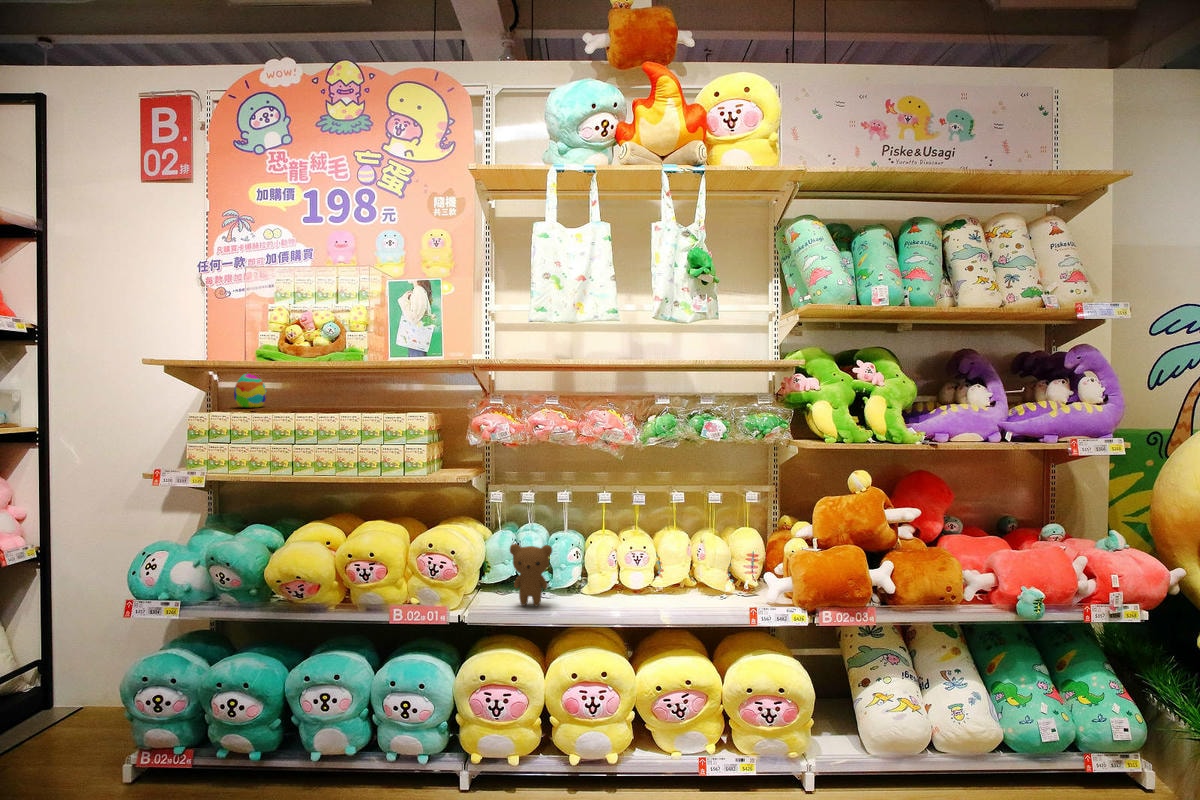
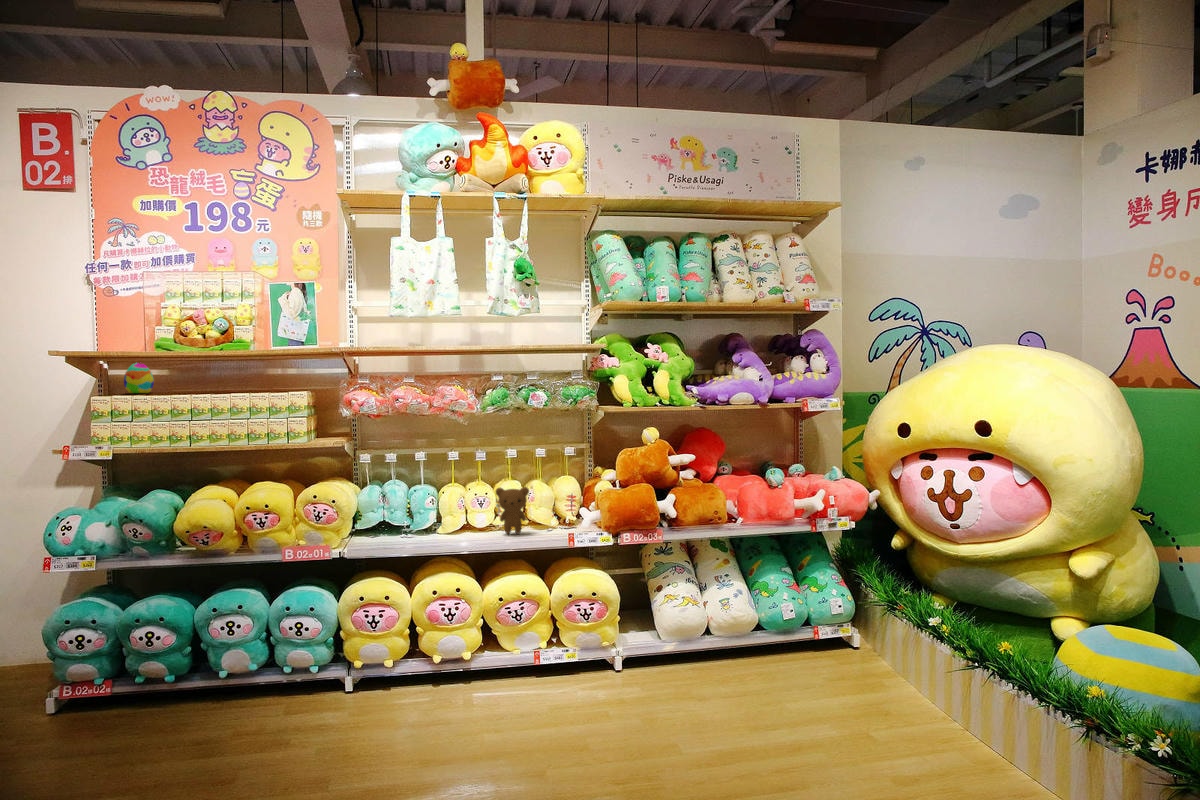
teddy bear: present [510,544,552,606] -> present [496,487,529,534]

